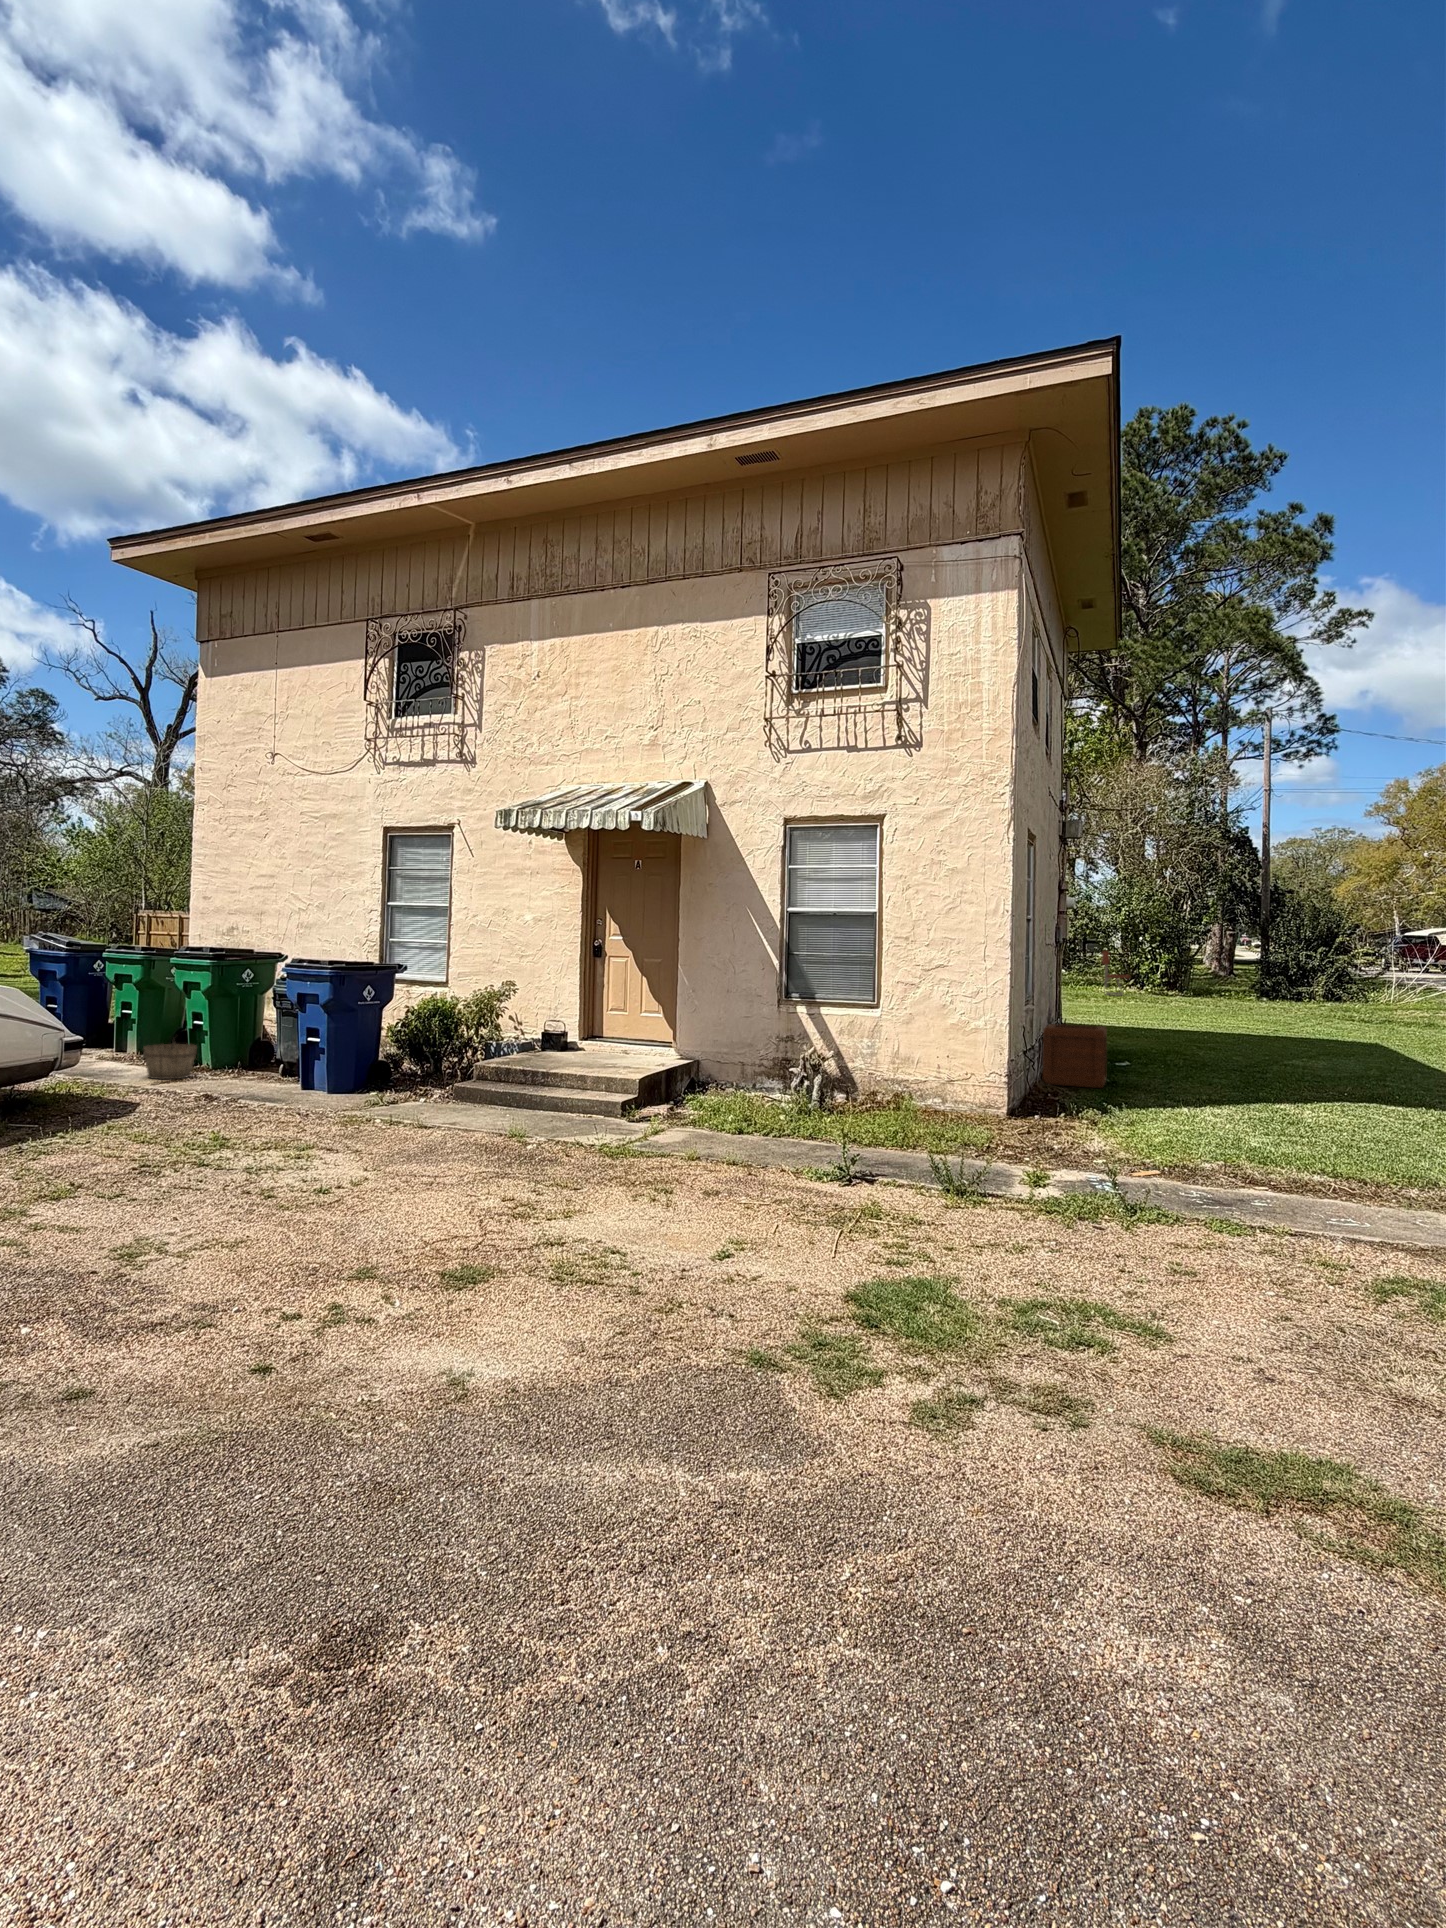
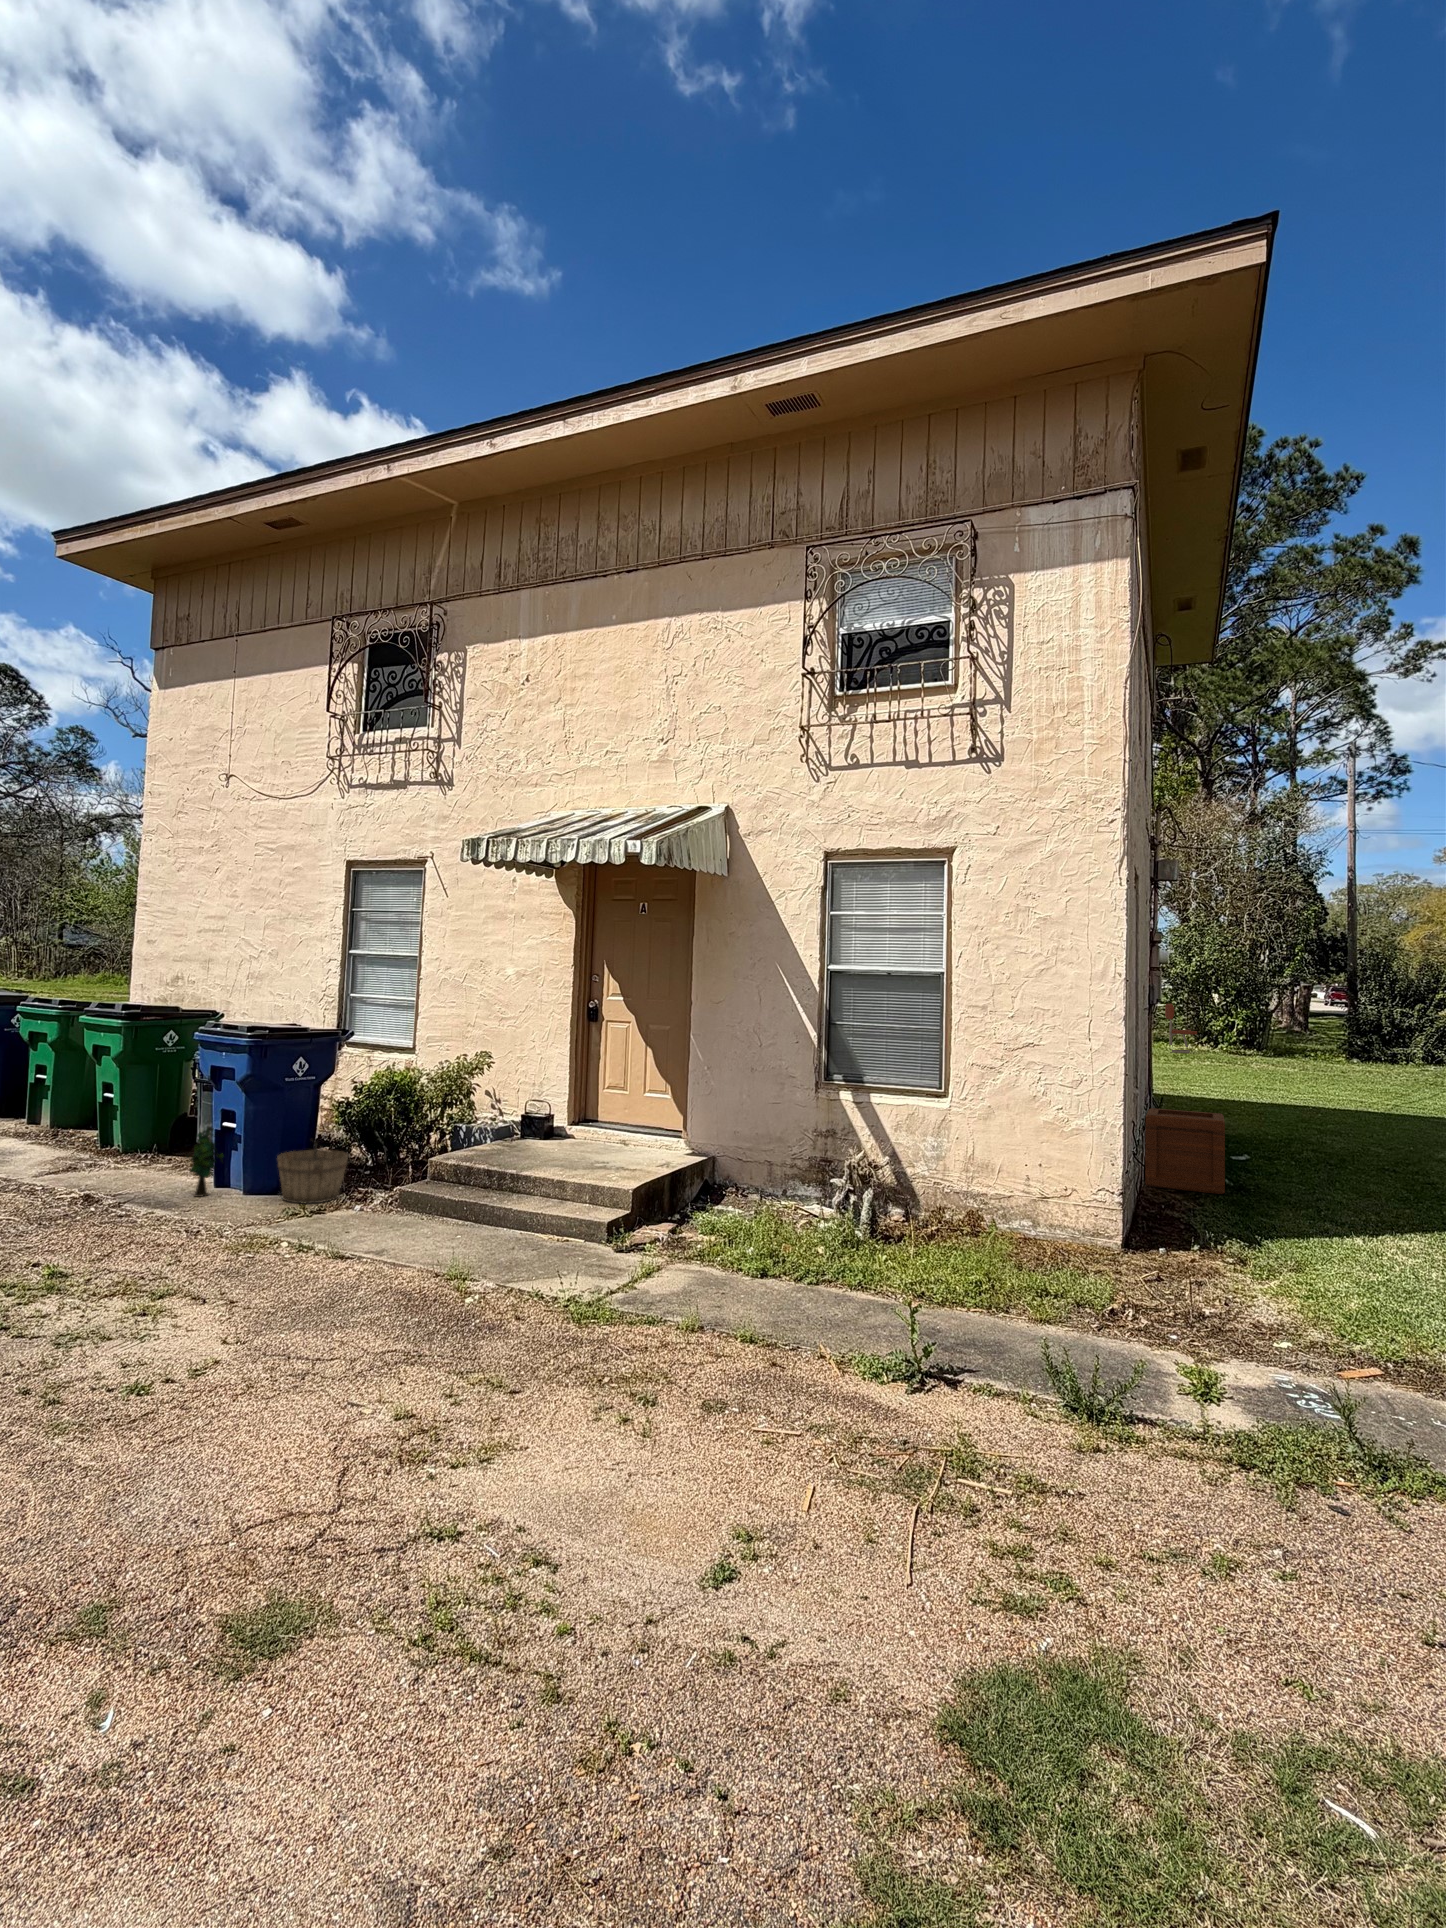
wooden bucket: present [143,1040,197,1079] -> present [277,1143,348,1204]
decorative plant: none [280,1041,311,1096] -> present [186,1127,223,1197]

